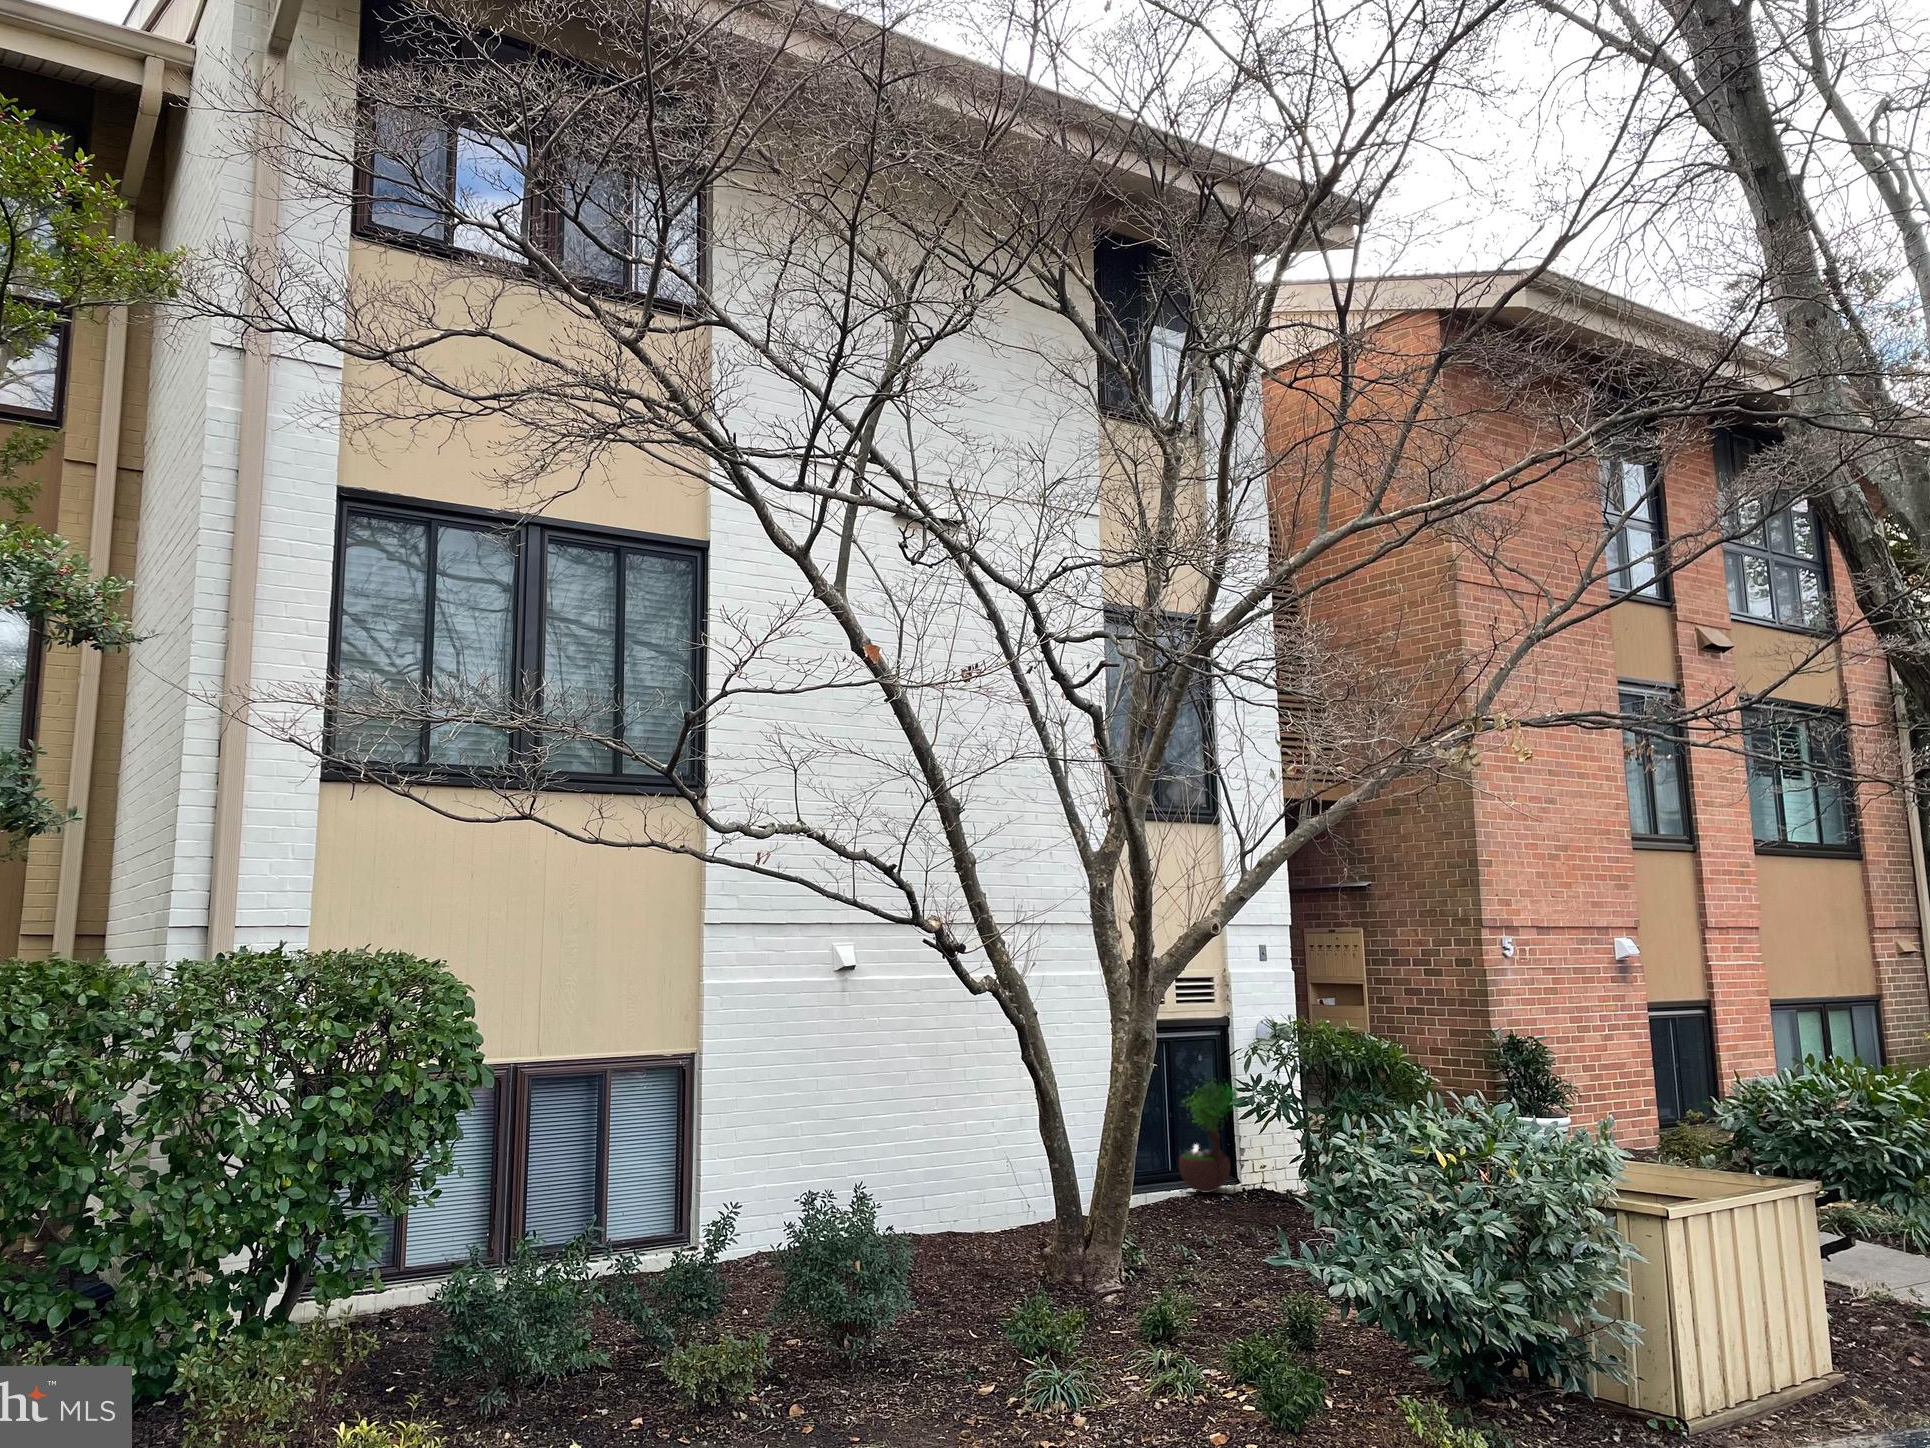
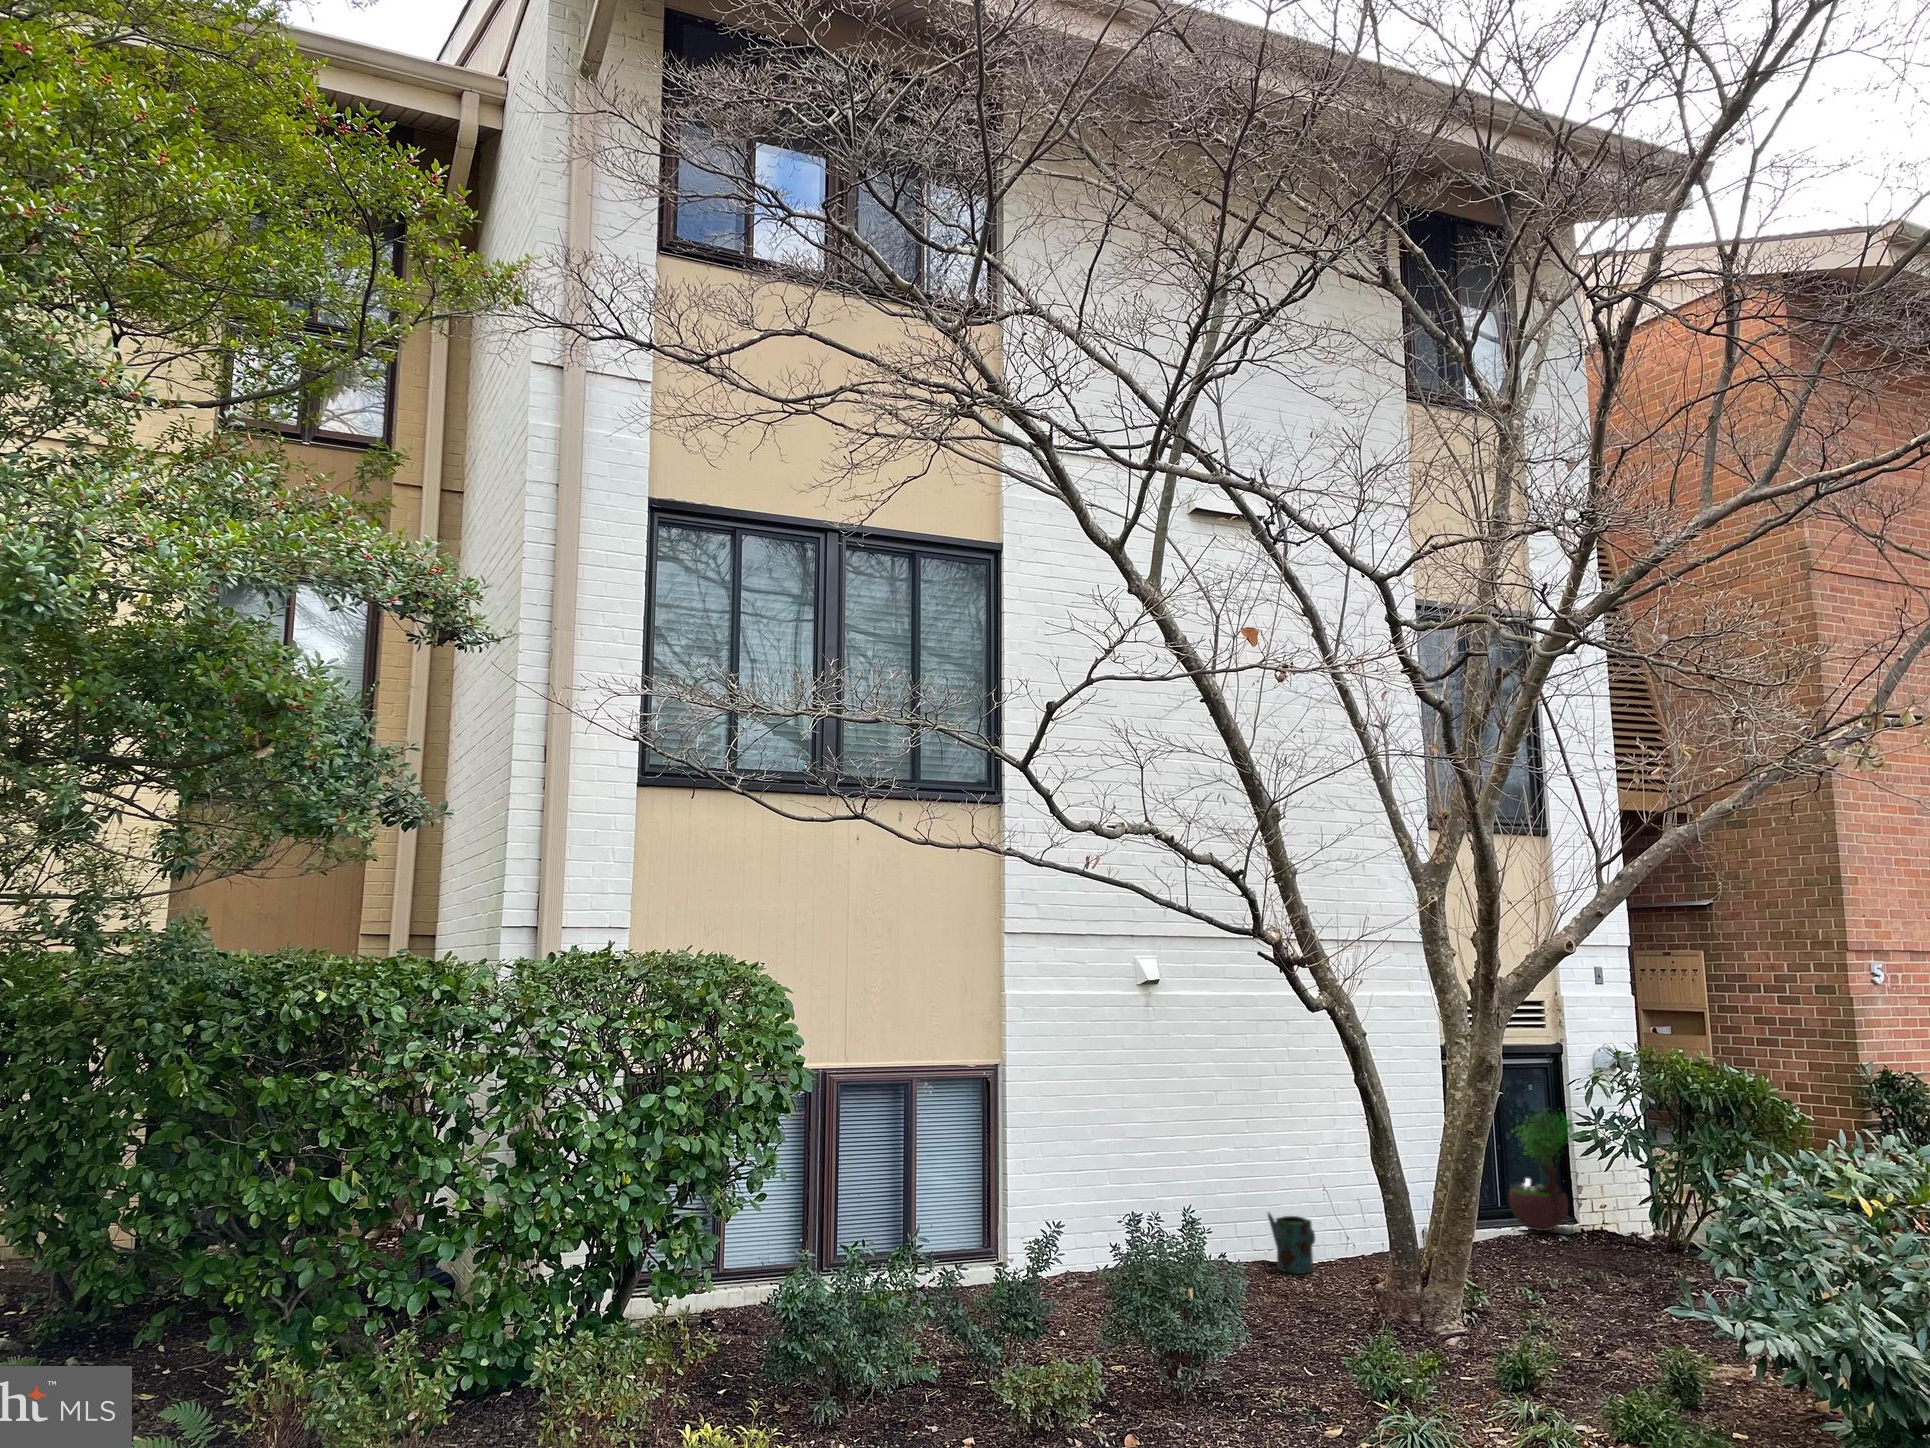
watering can: none [946,1178,994,1243] -> present [1268,1213,1315,1274]

